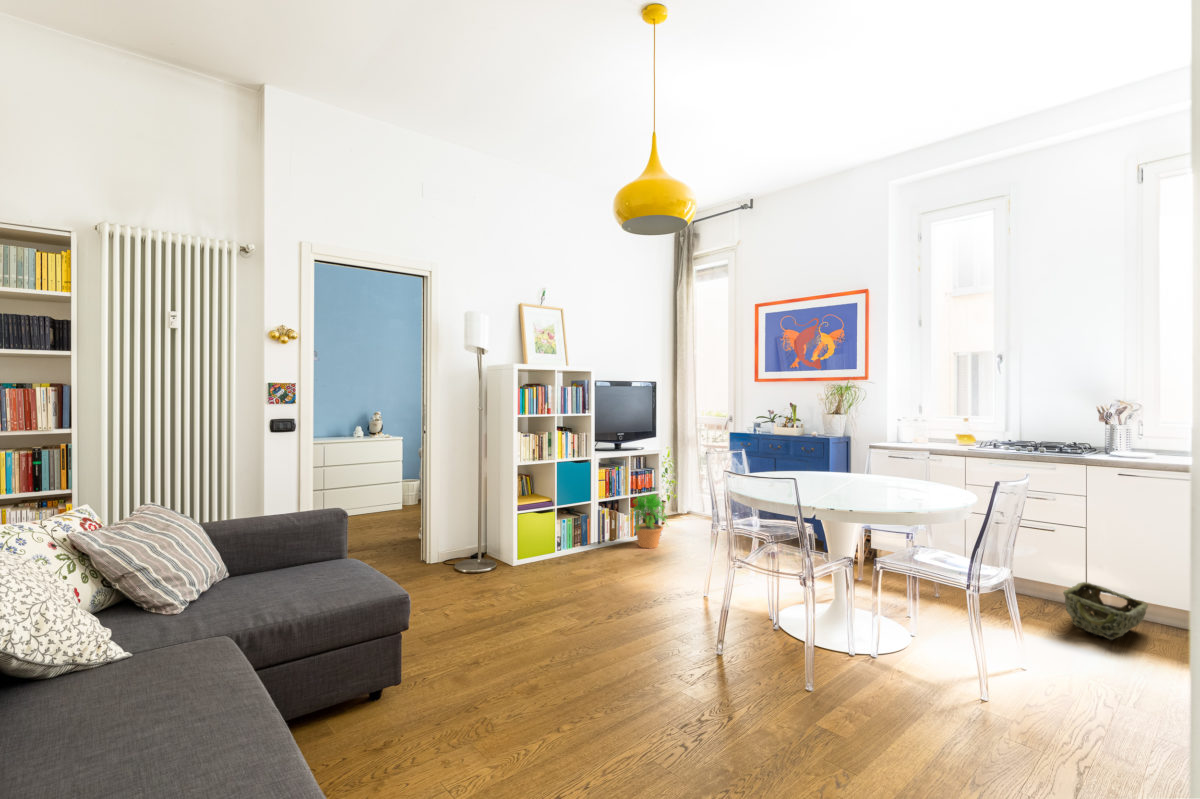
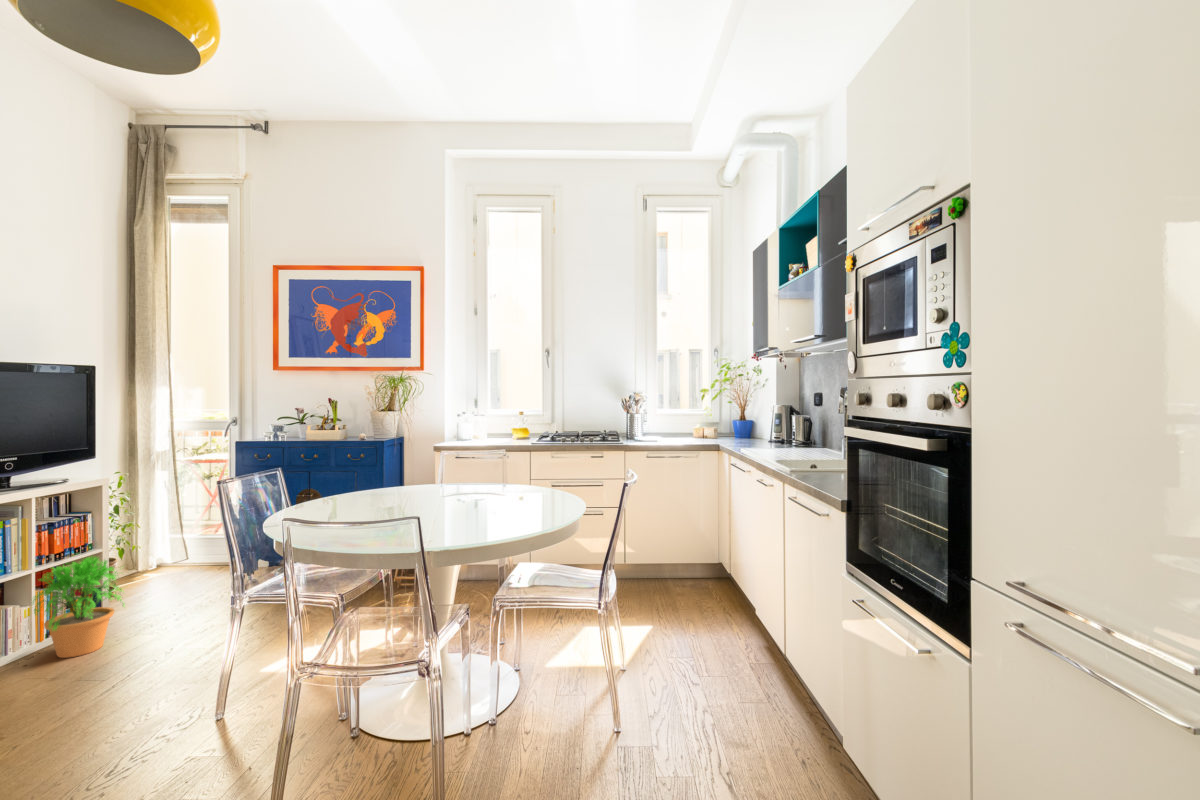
woven basket: present [1063,582,1148,640] -> none [633,558,685,609]

